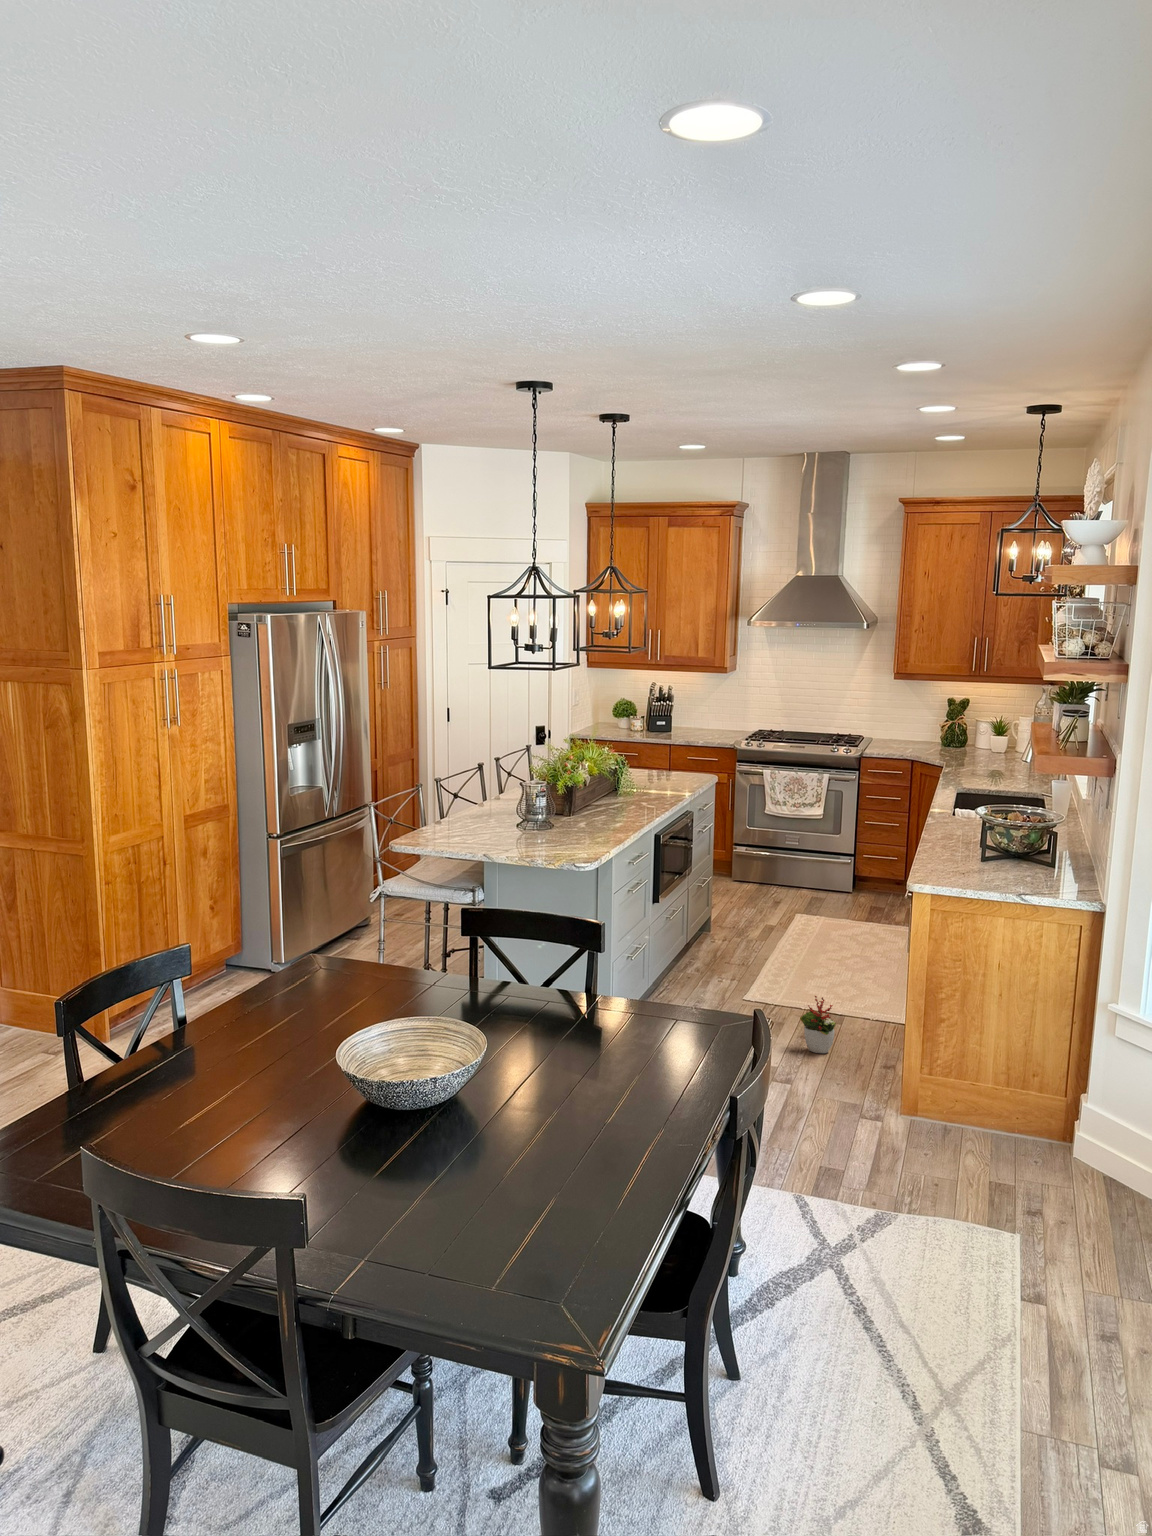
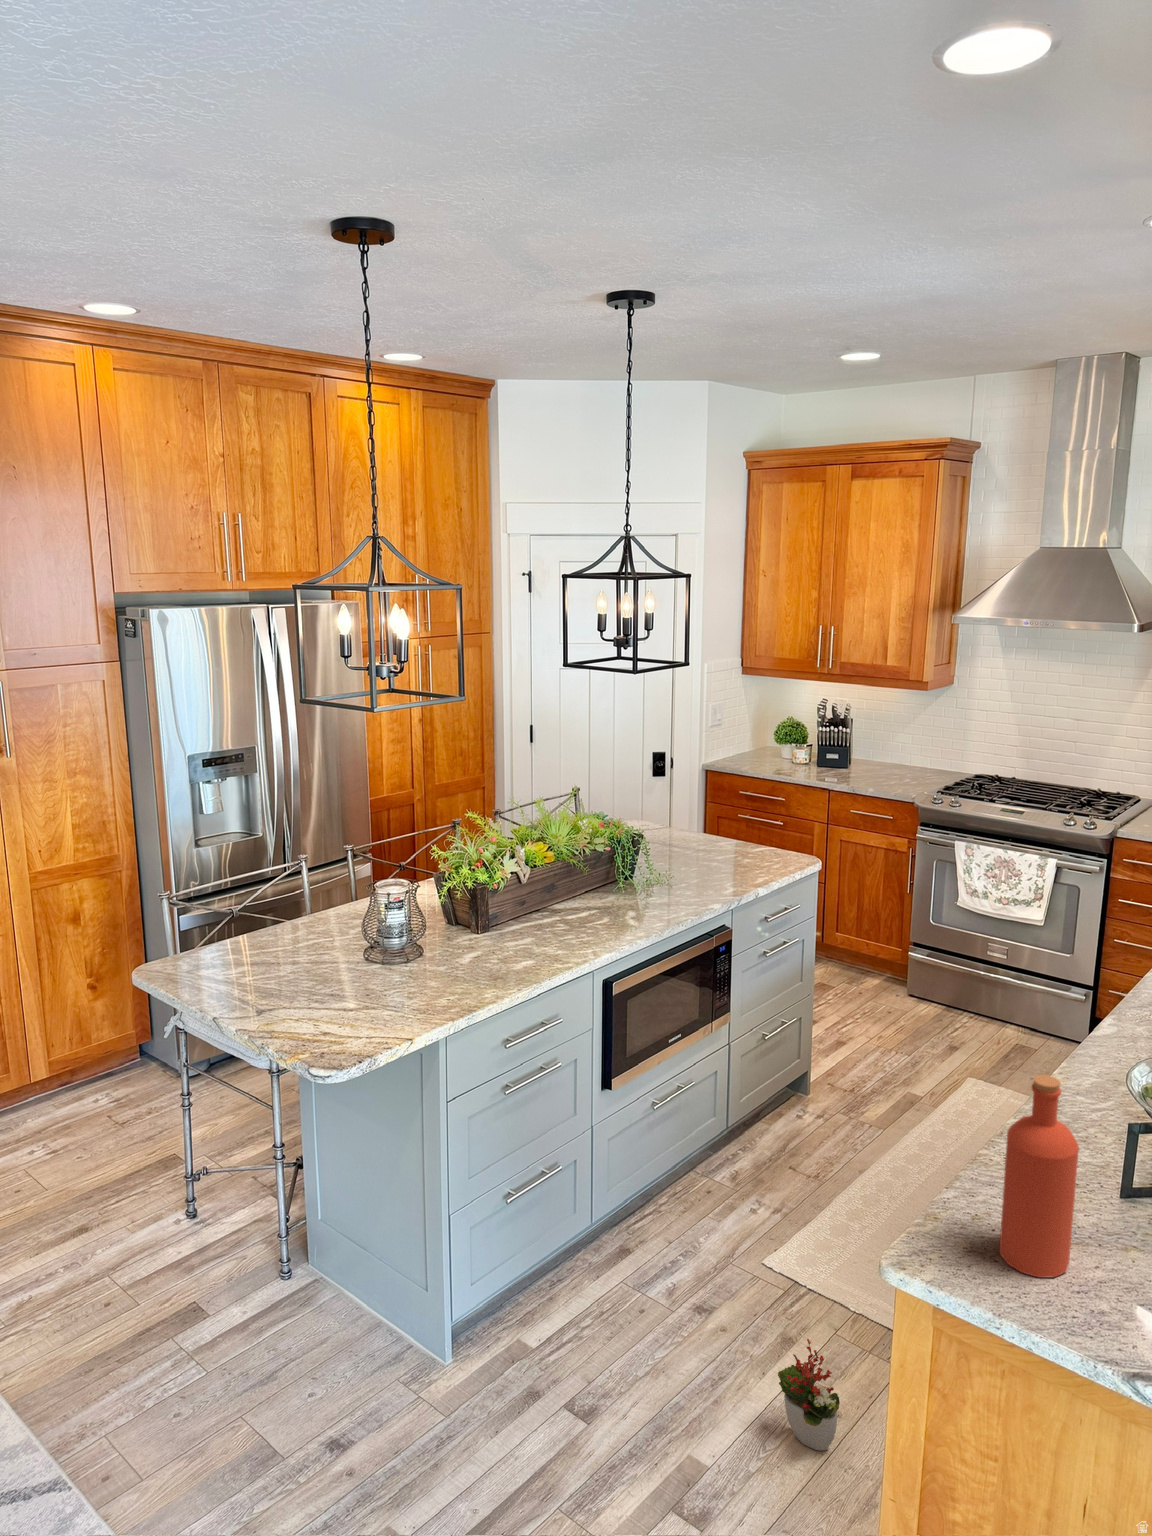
bottle: none [951,795,983,880] -> present [1000,1075,1079,1278]

